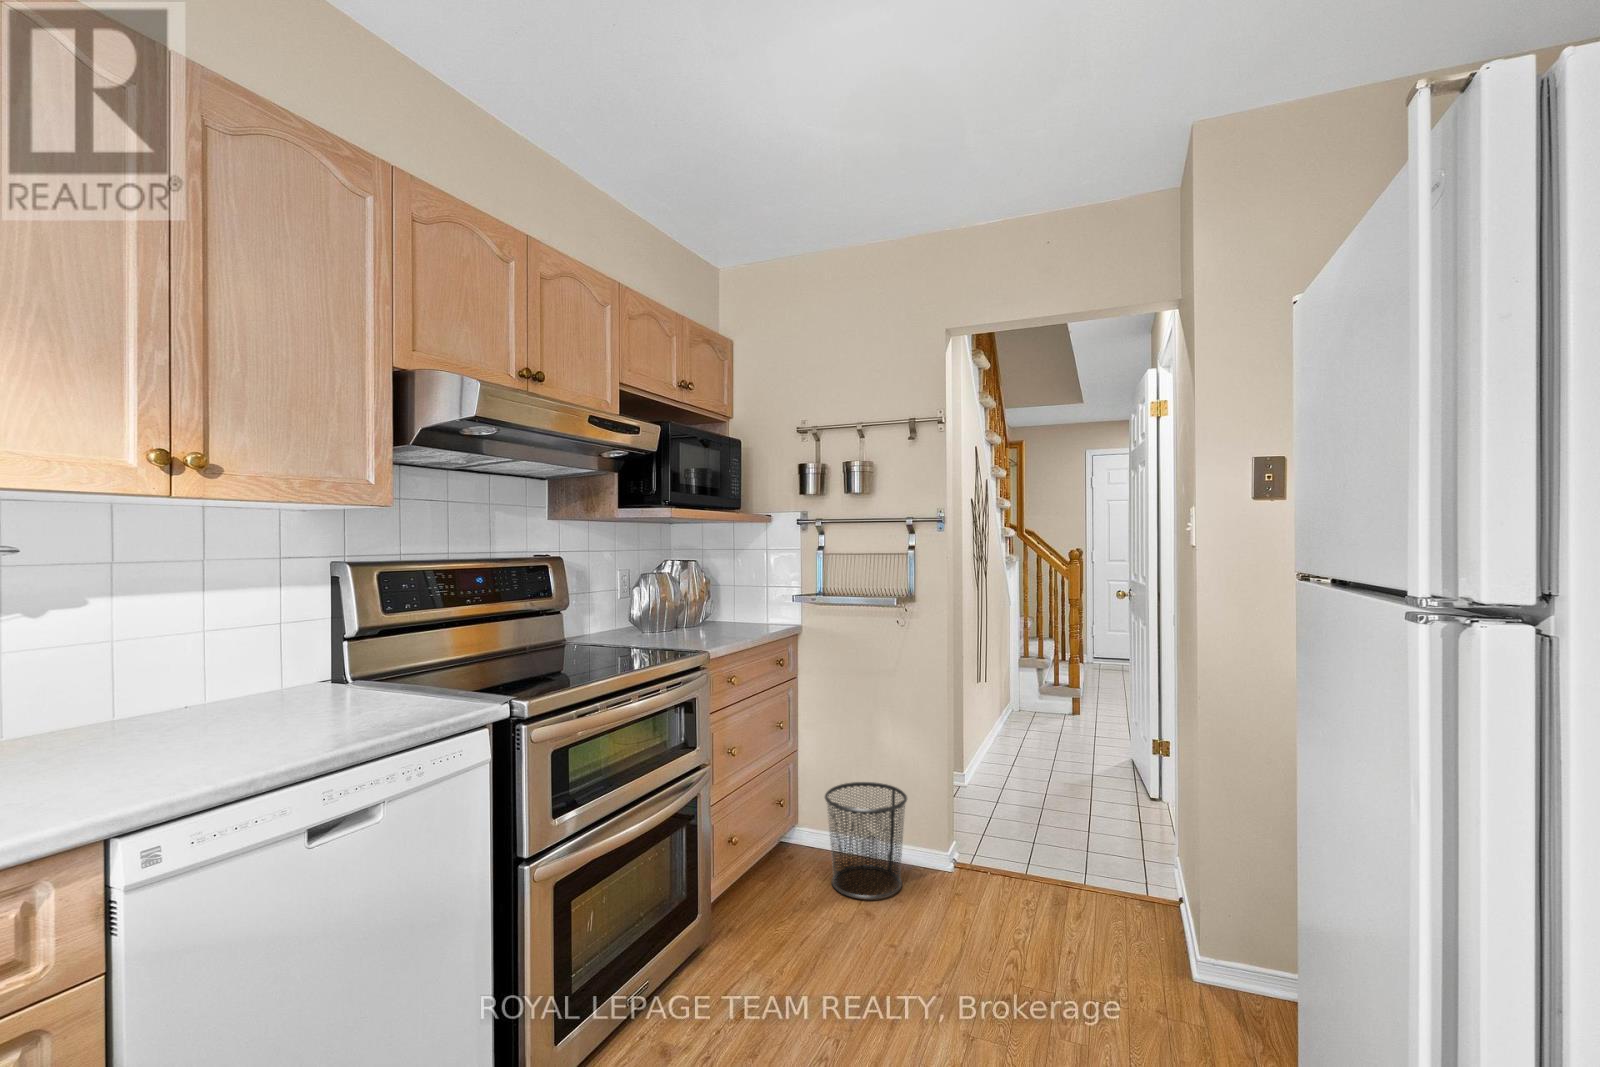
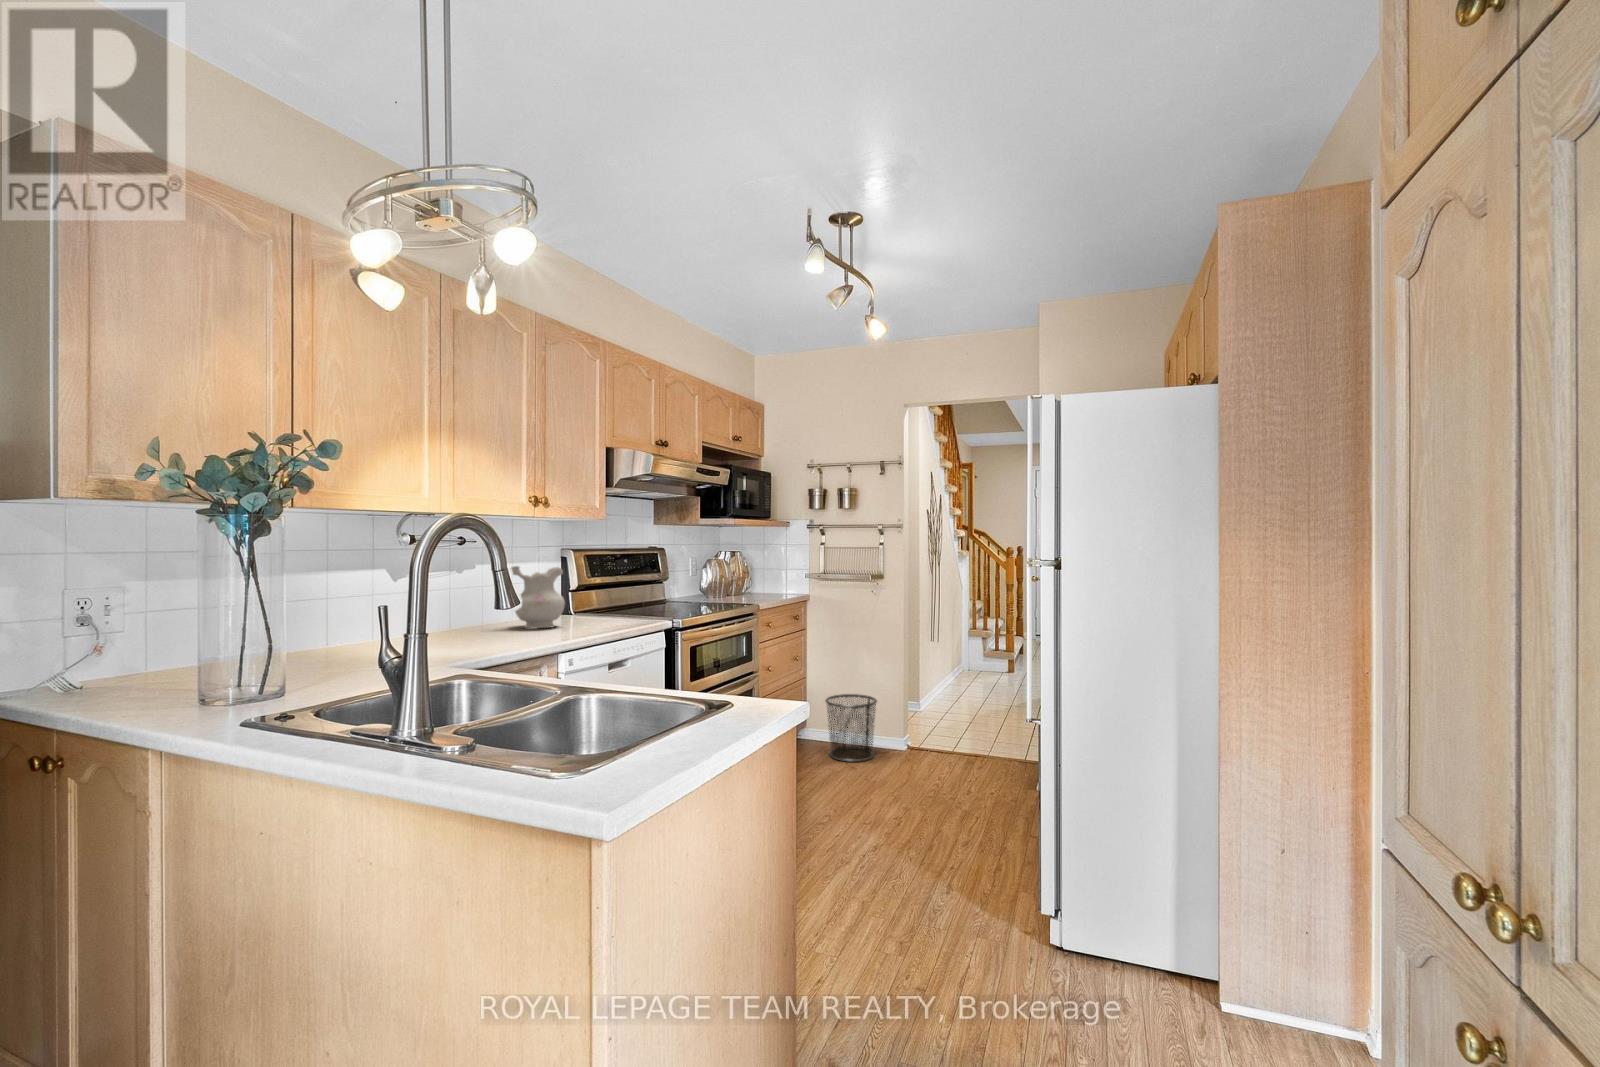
ceramic pitcher: none [129,600,273,733] -> present [511,566,565,628]

